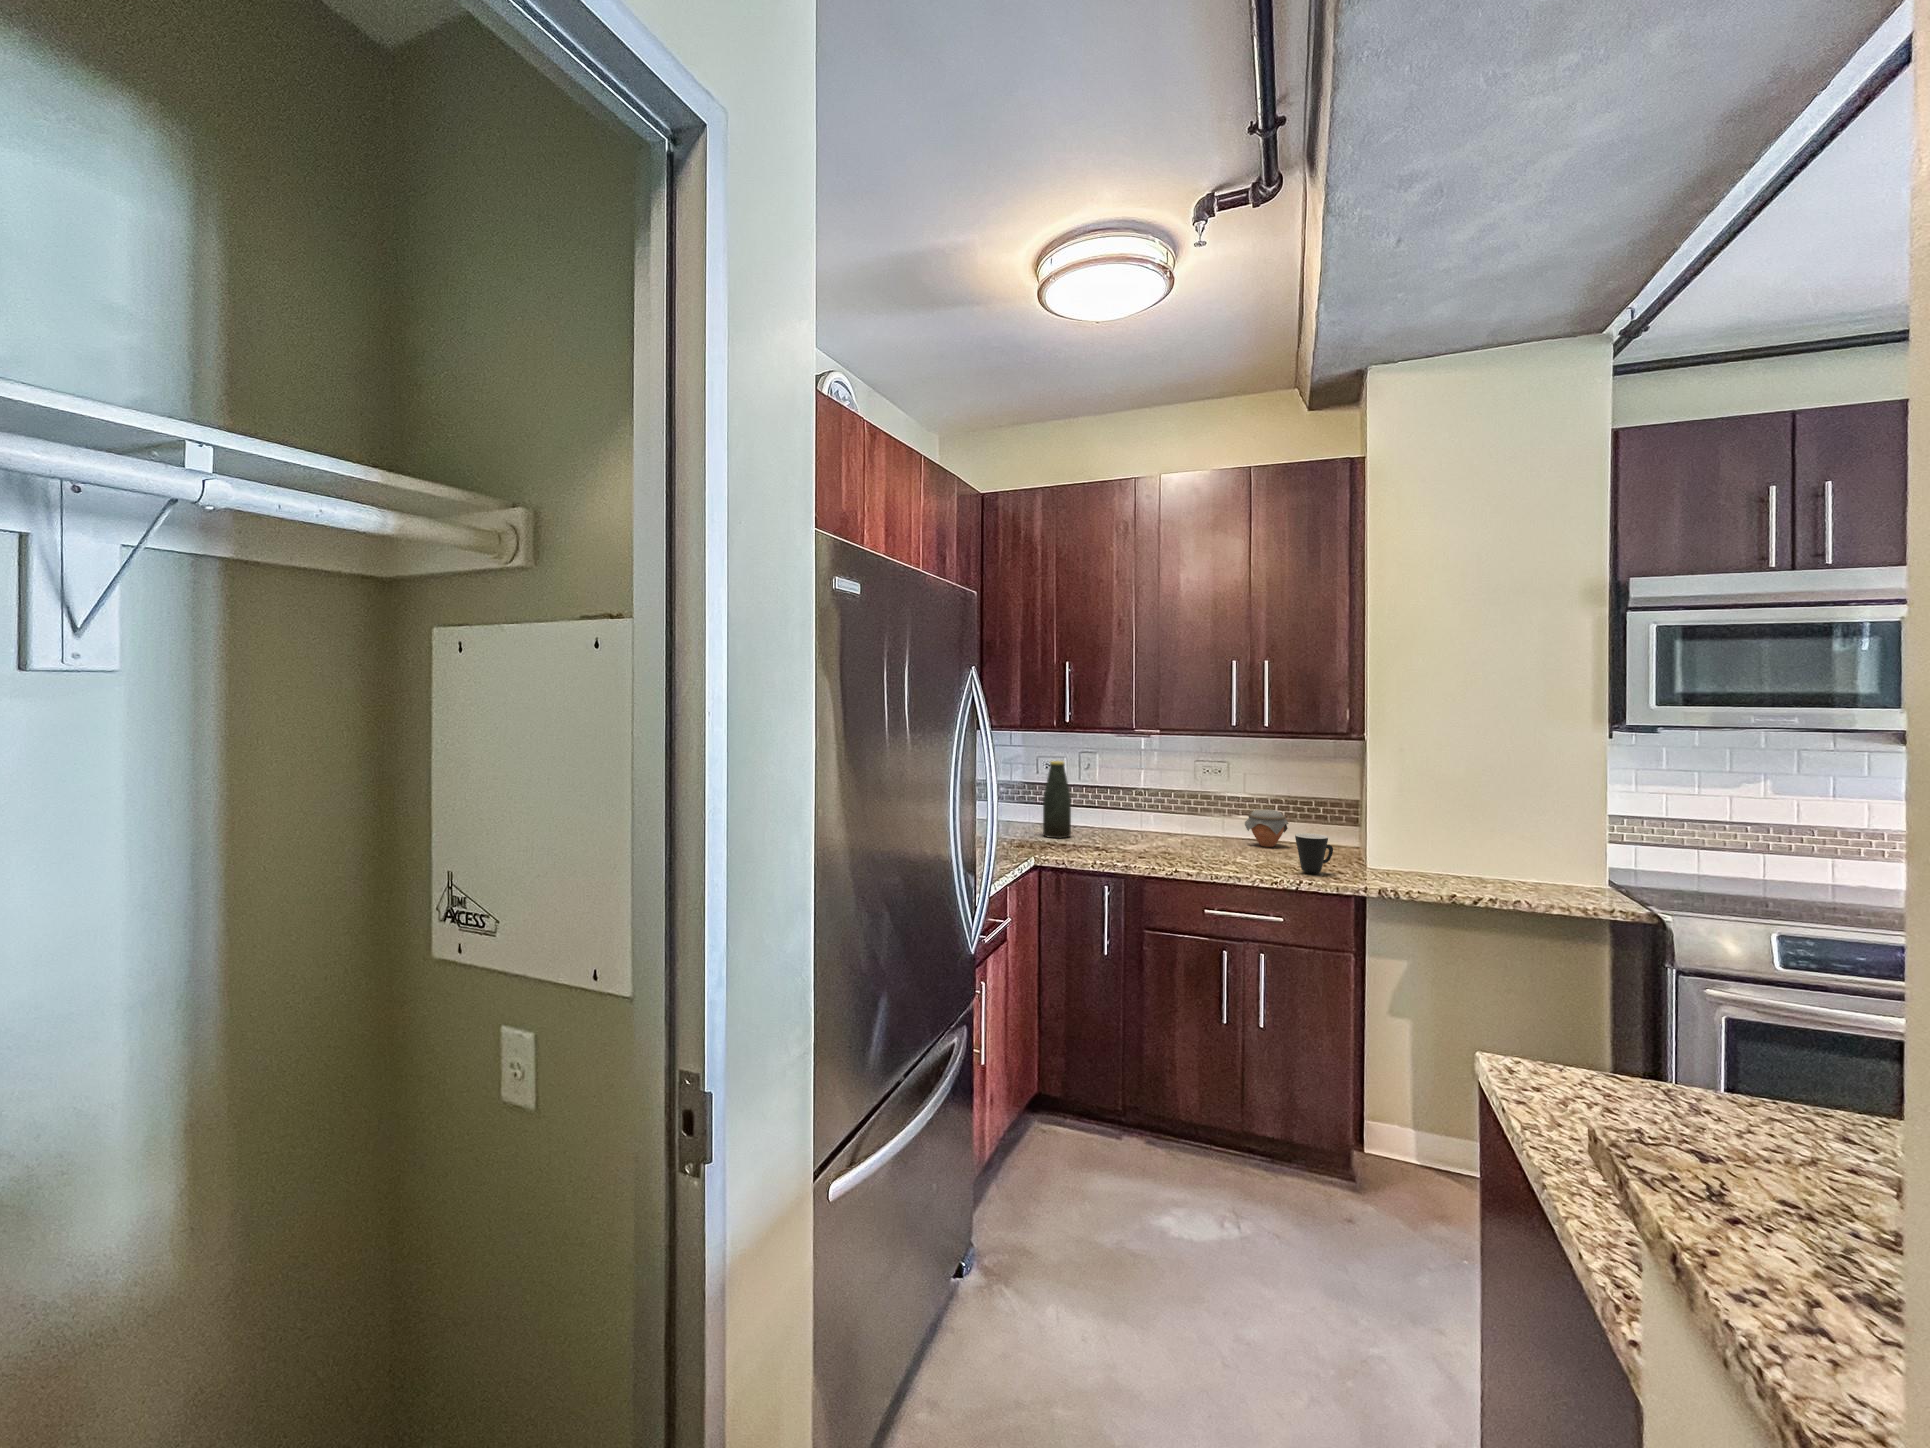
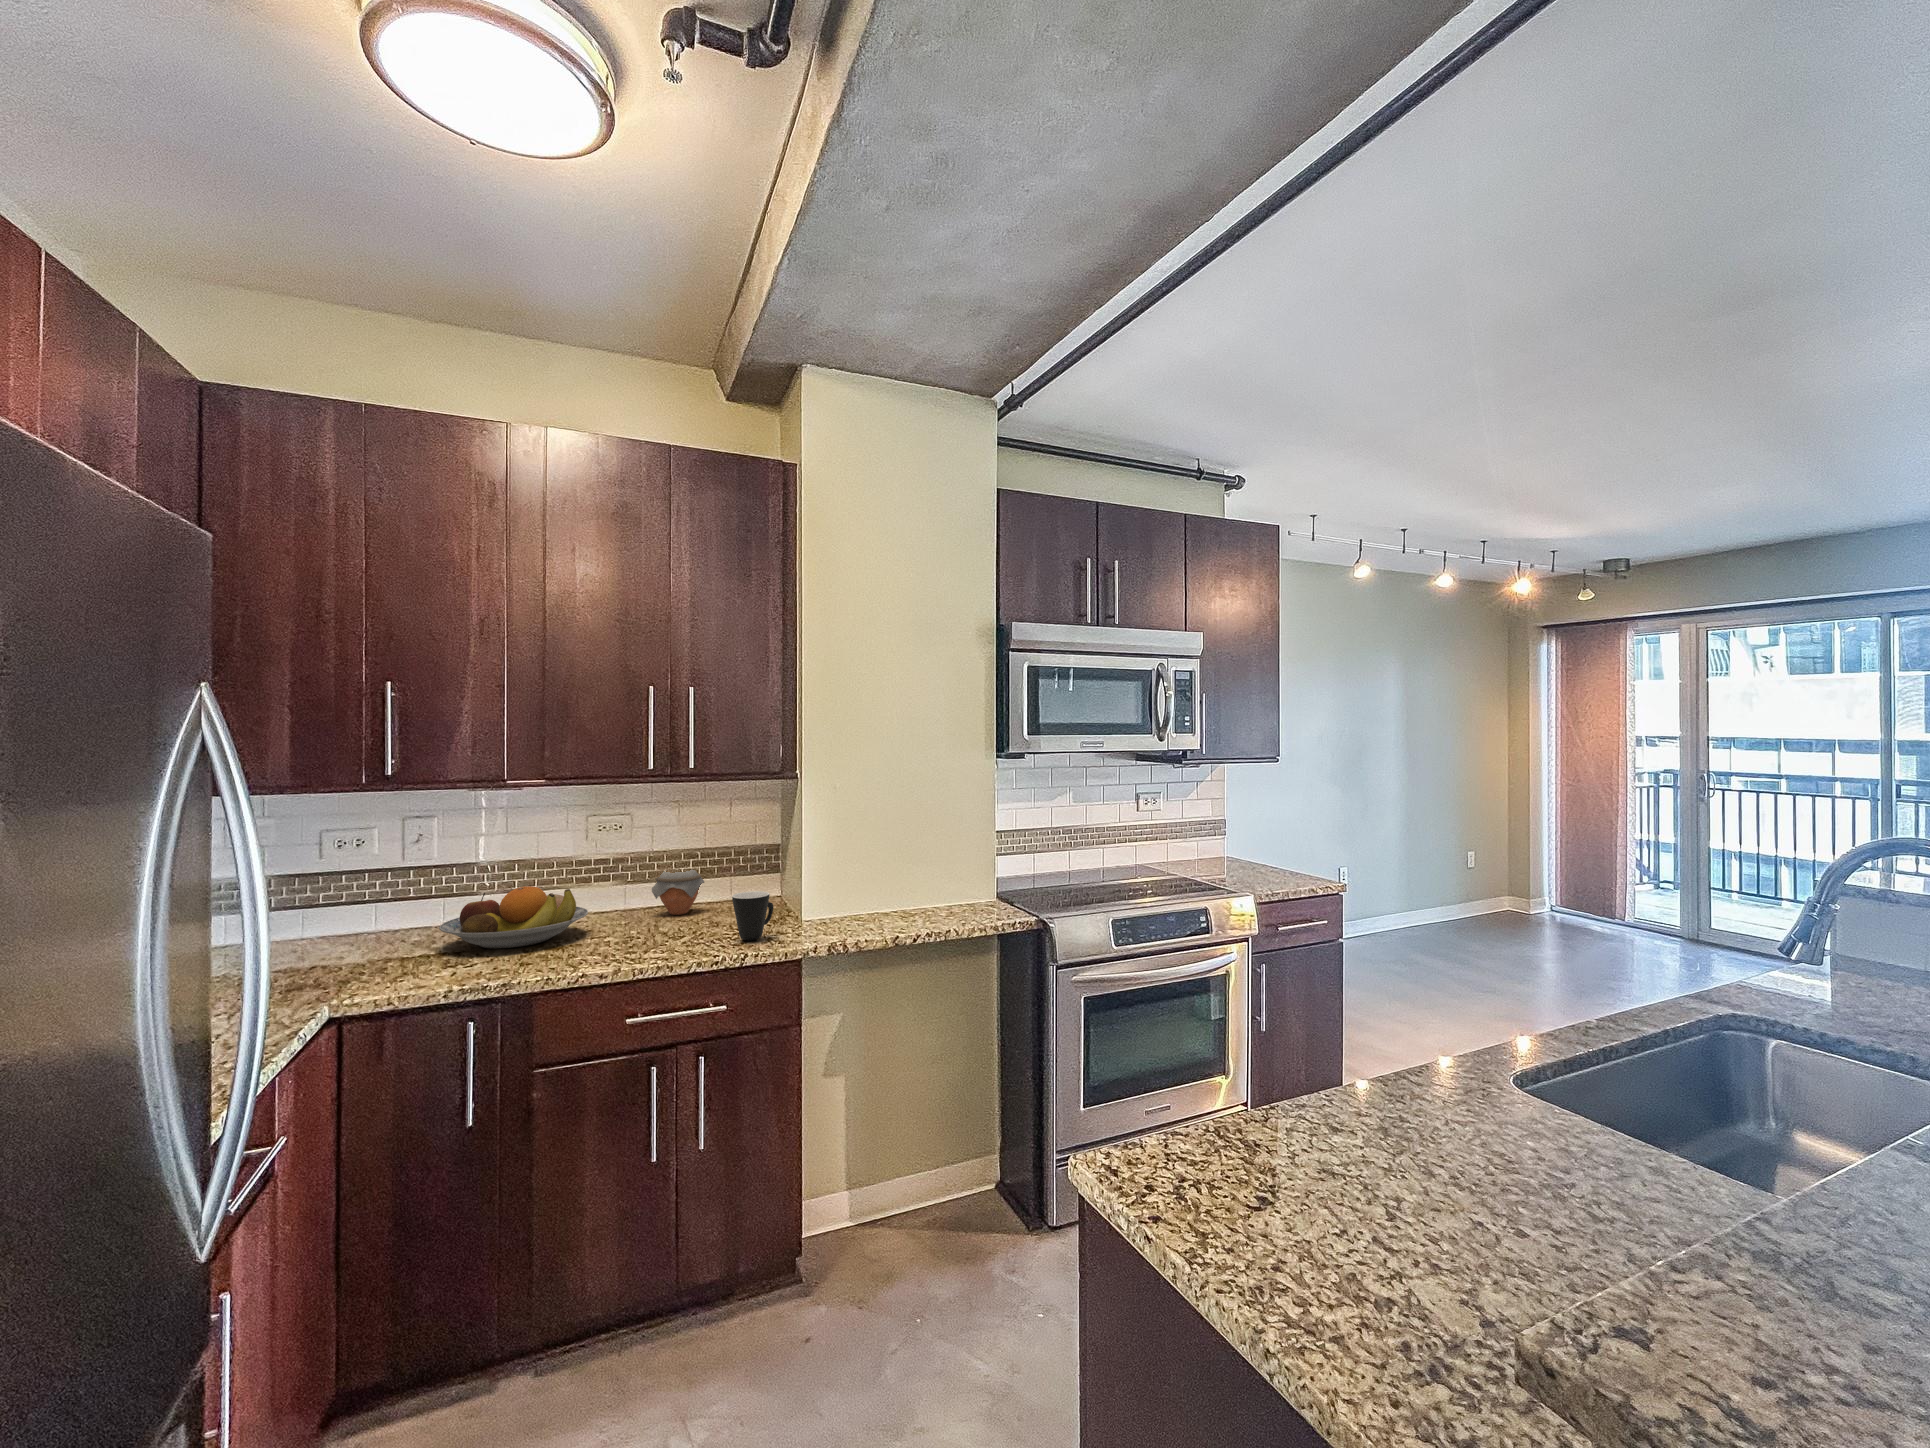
bottle: present [1043,761,1071,838] -> none [331,836,387,960]
fruit bowl: none [1099,806,1193,848] -> present [439,886,588,949]

